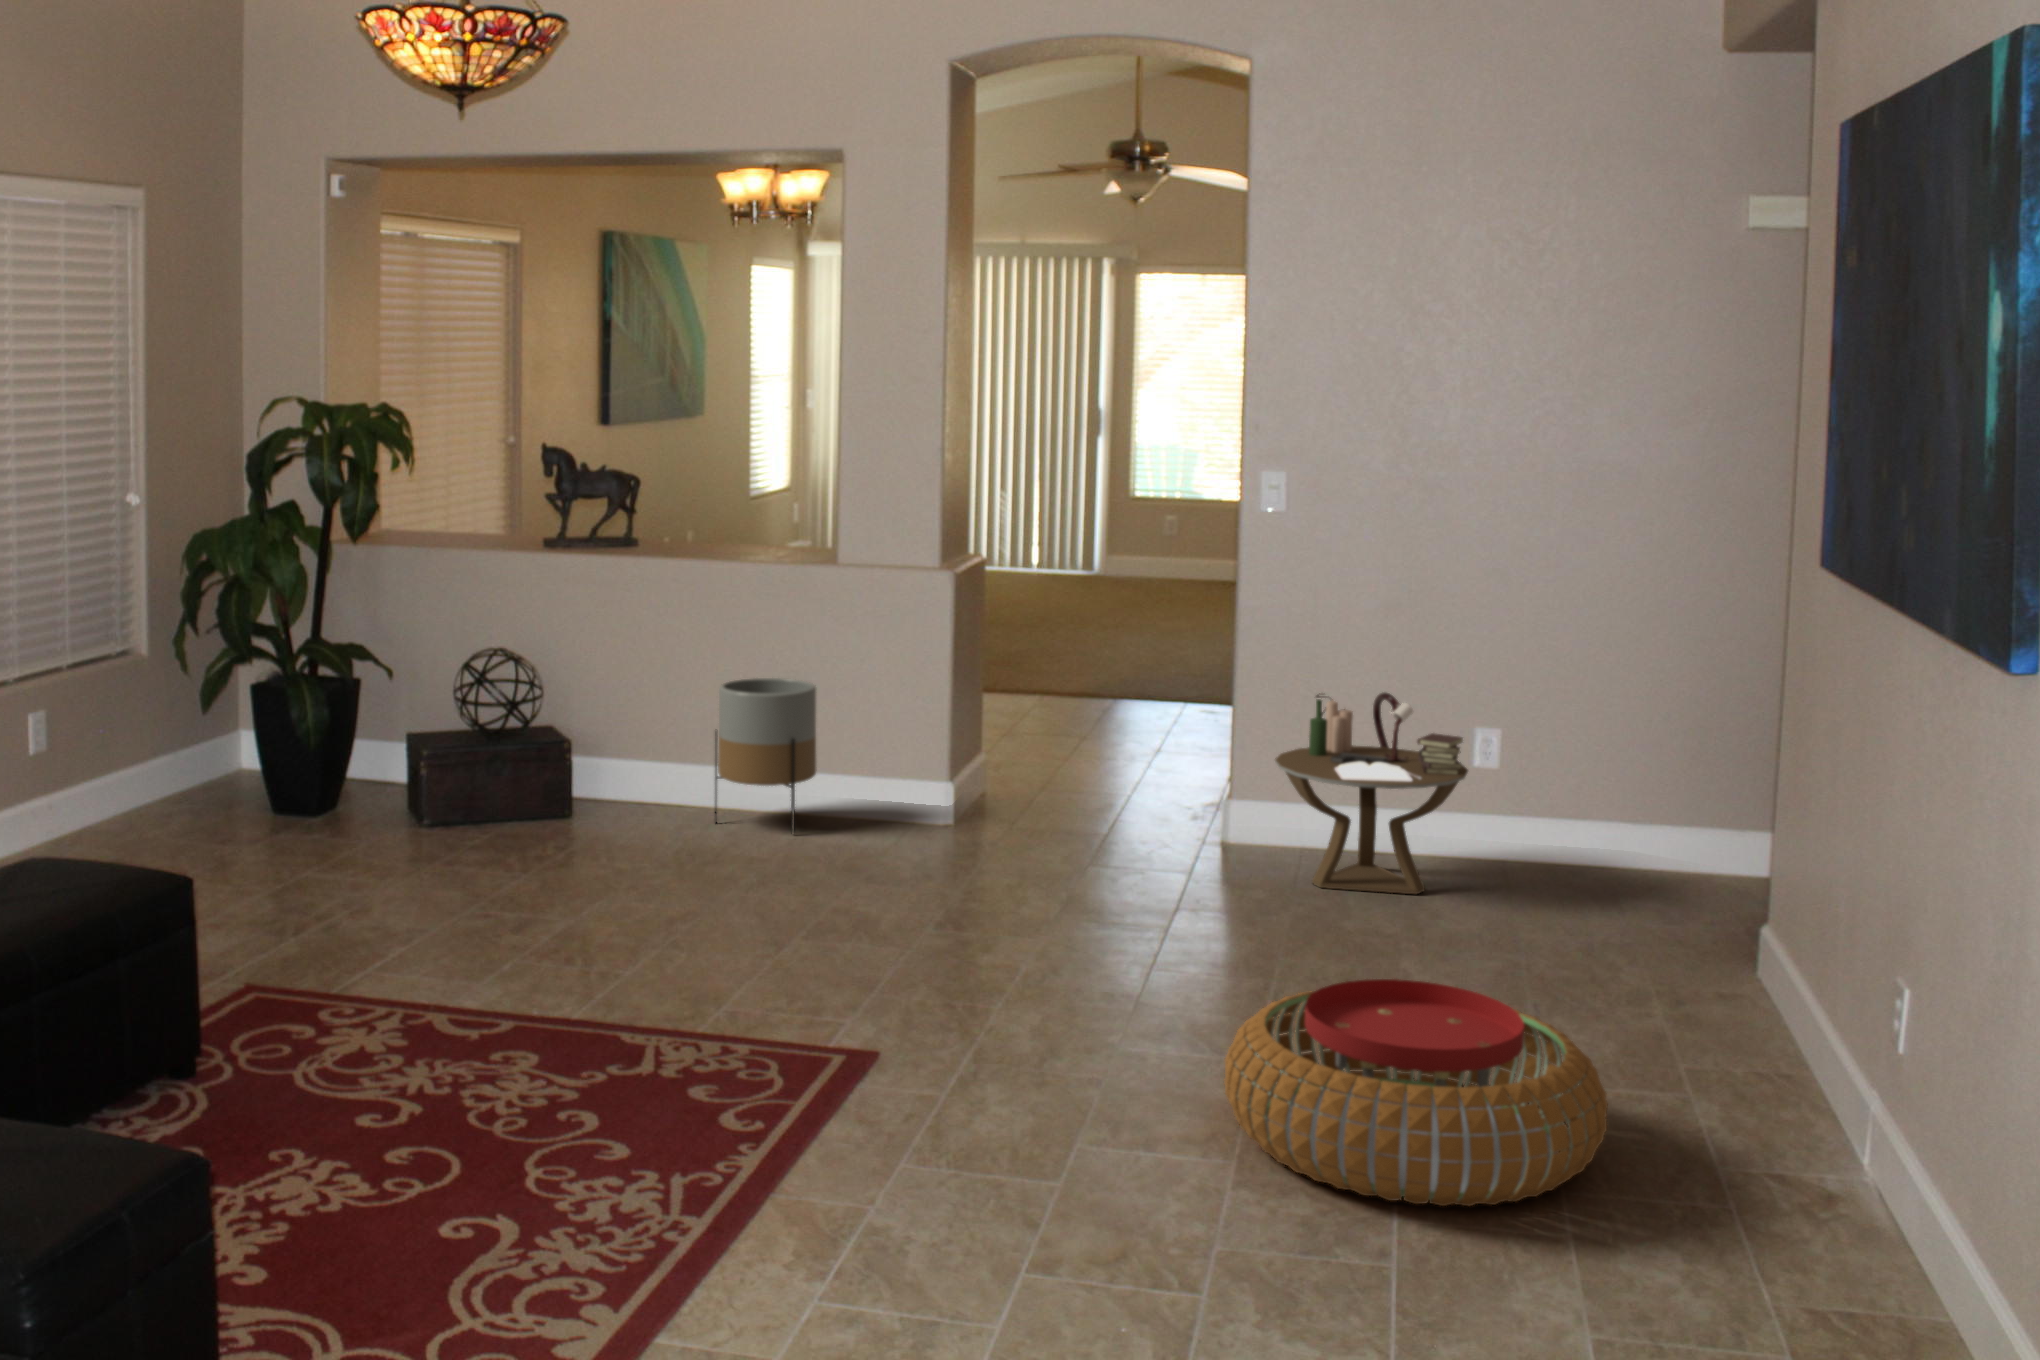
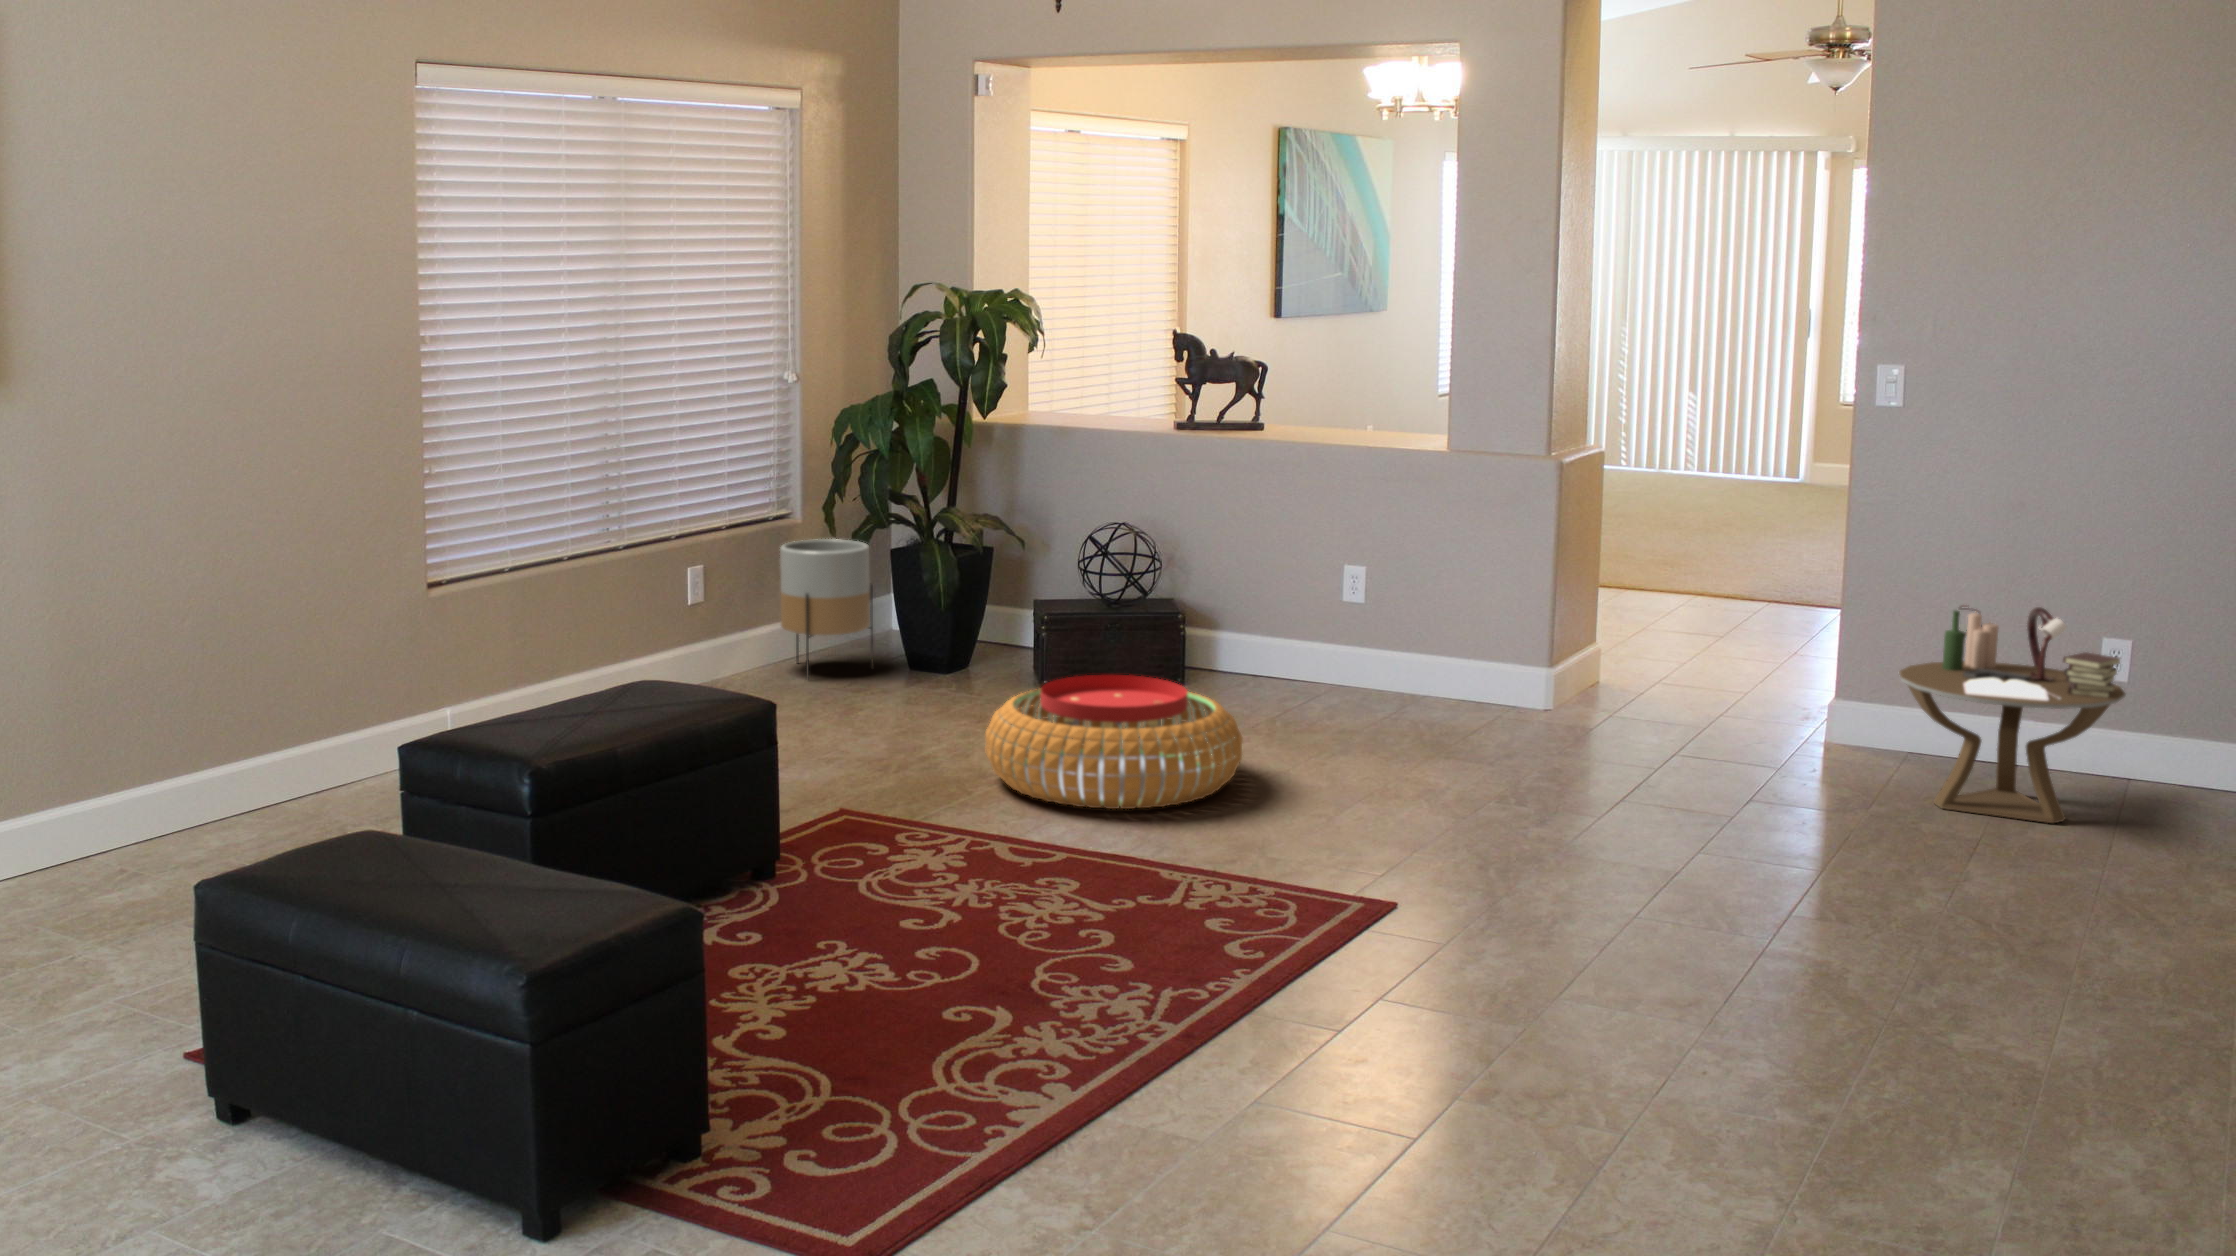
planter: present [715,678,816,834] -> present [780,539,873,679]
pouf: present [1224,979,1608,1206] -> present [986,675,1242,809]

